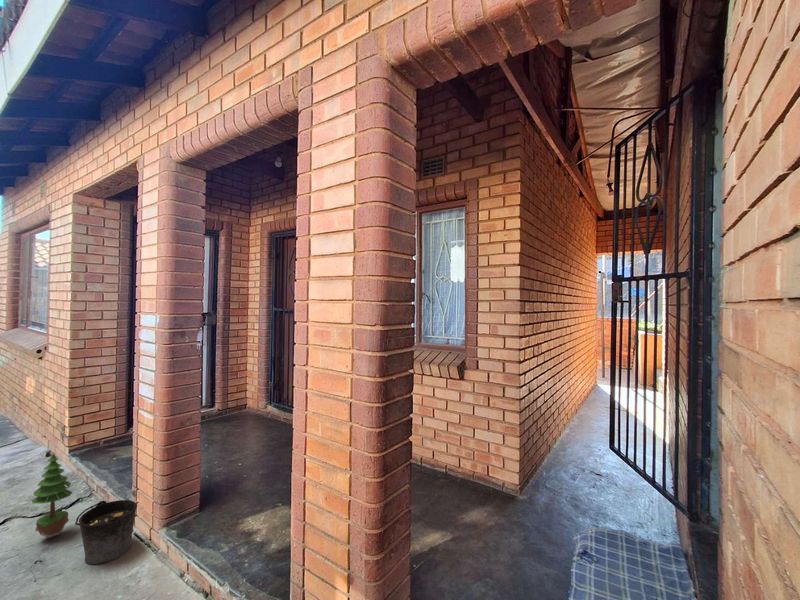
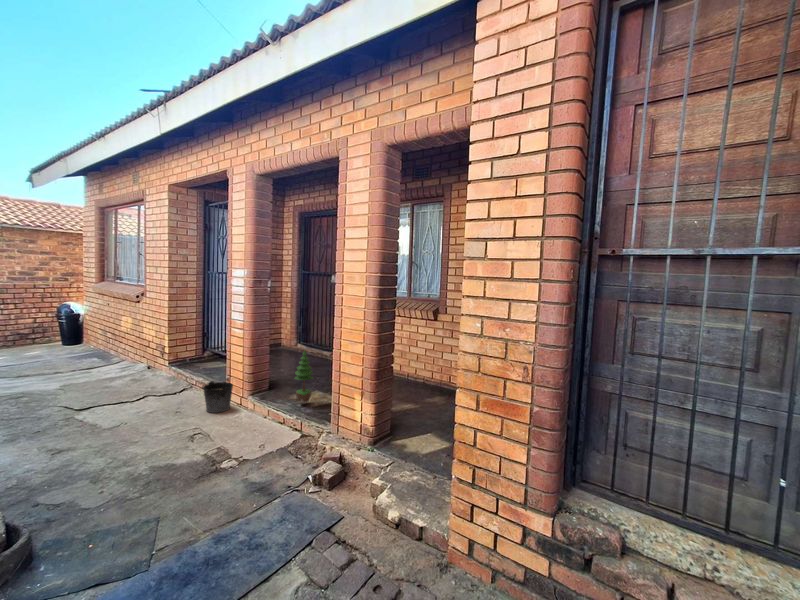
potted tree: present [31,453,72,538] -> present [295,351,313,404]

